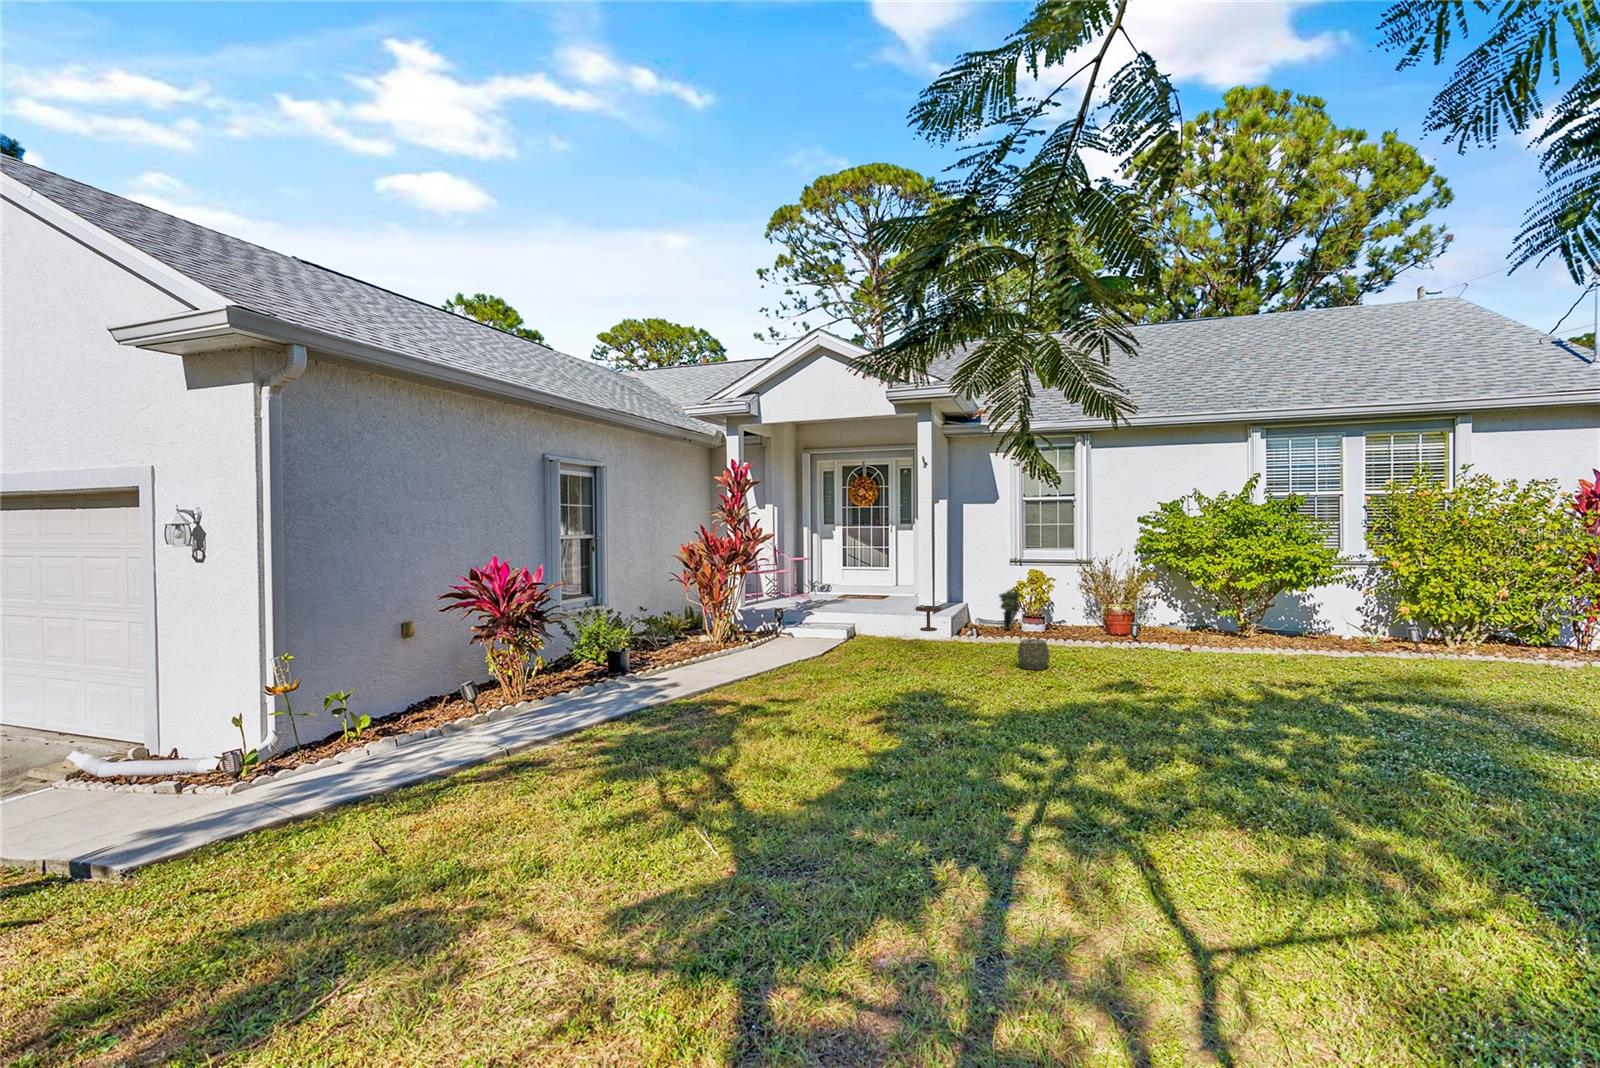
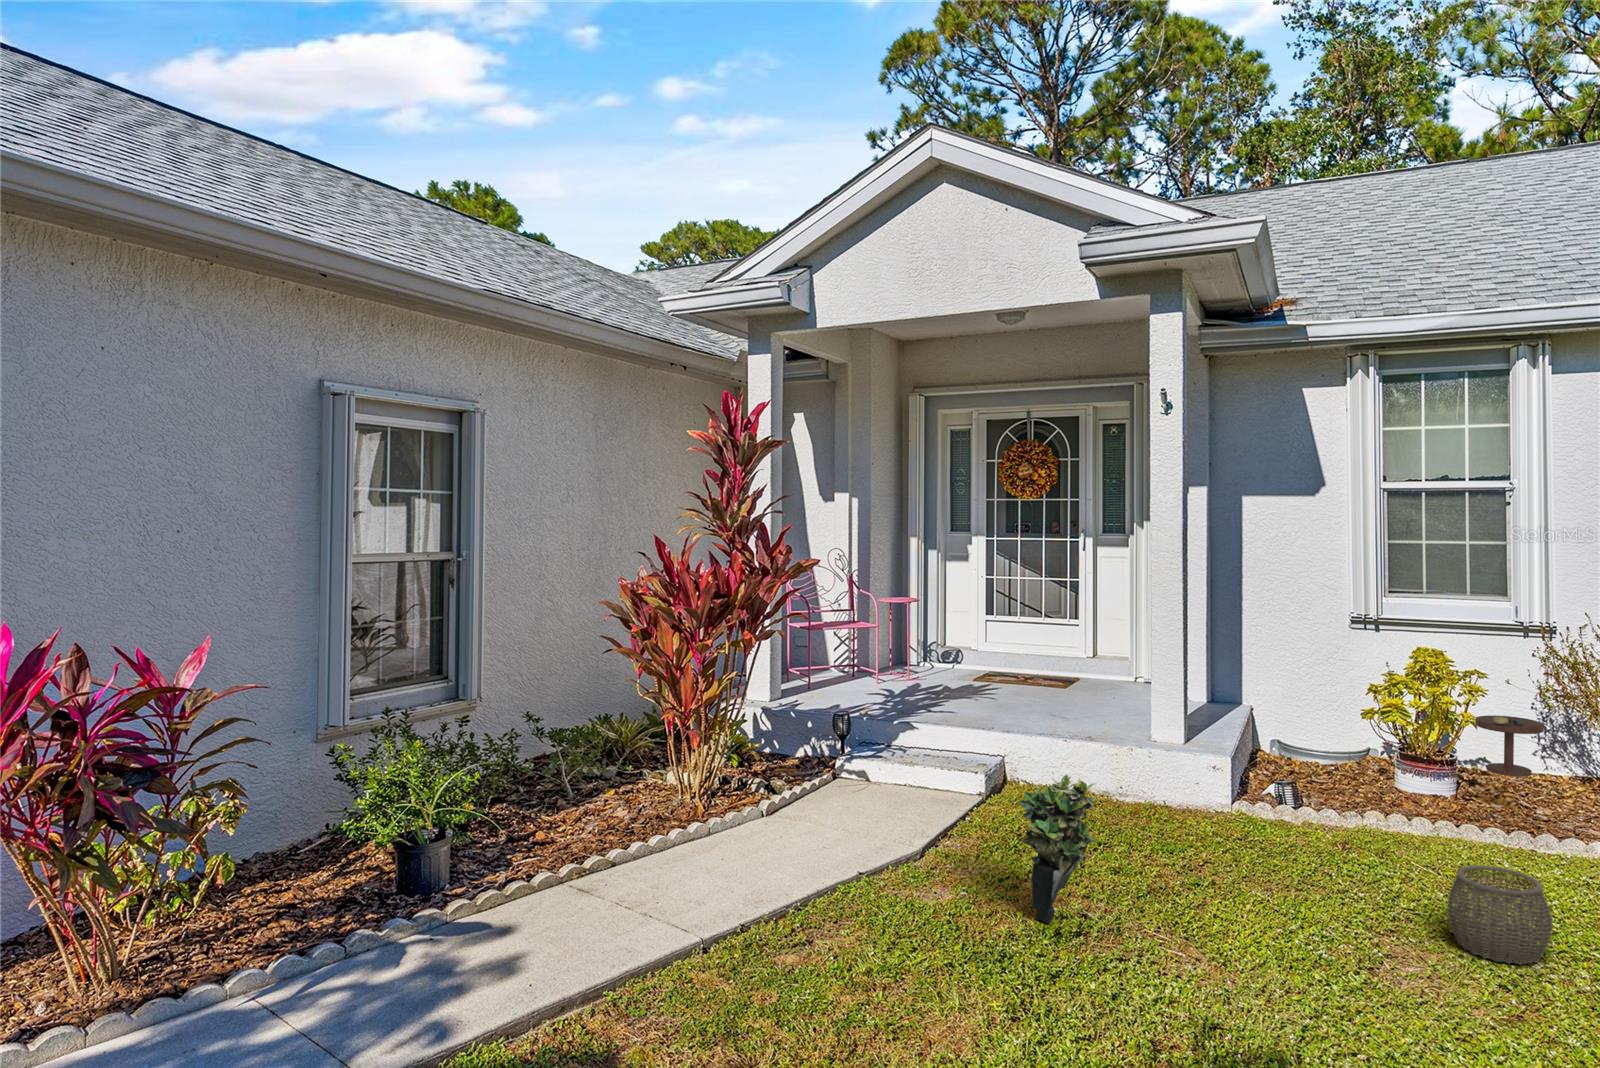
potted plant: present [999,589,1021,630] -> present [1018,775,1097,923]
side table: present [915,605,941,631] -> present [1476,715,1544,777]

